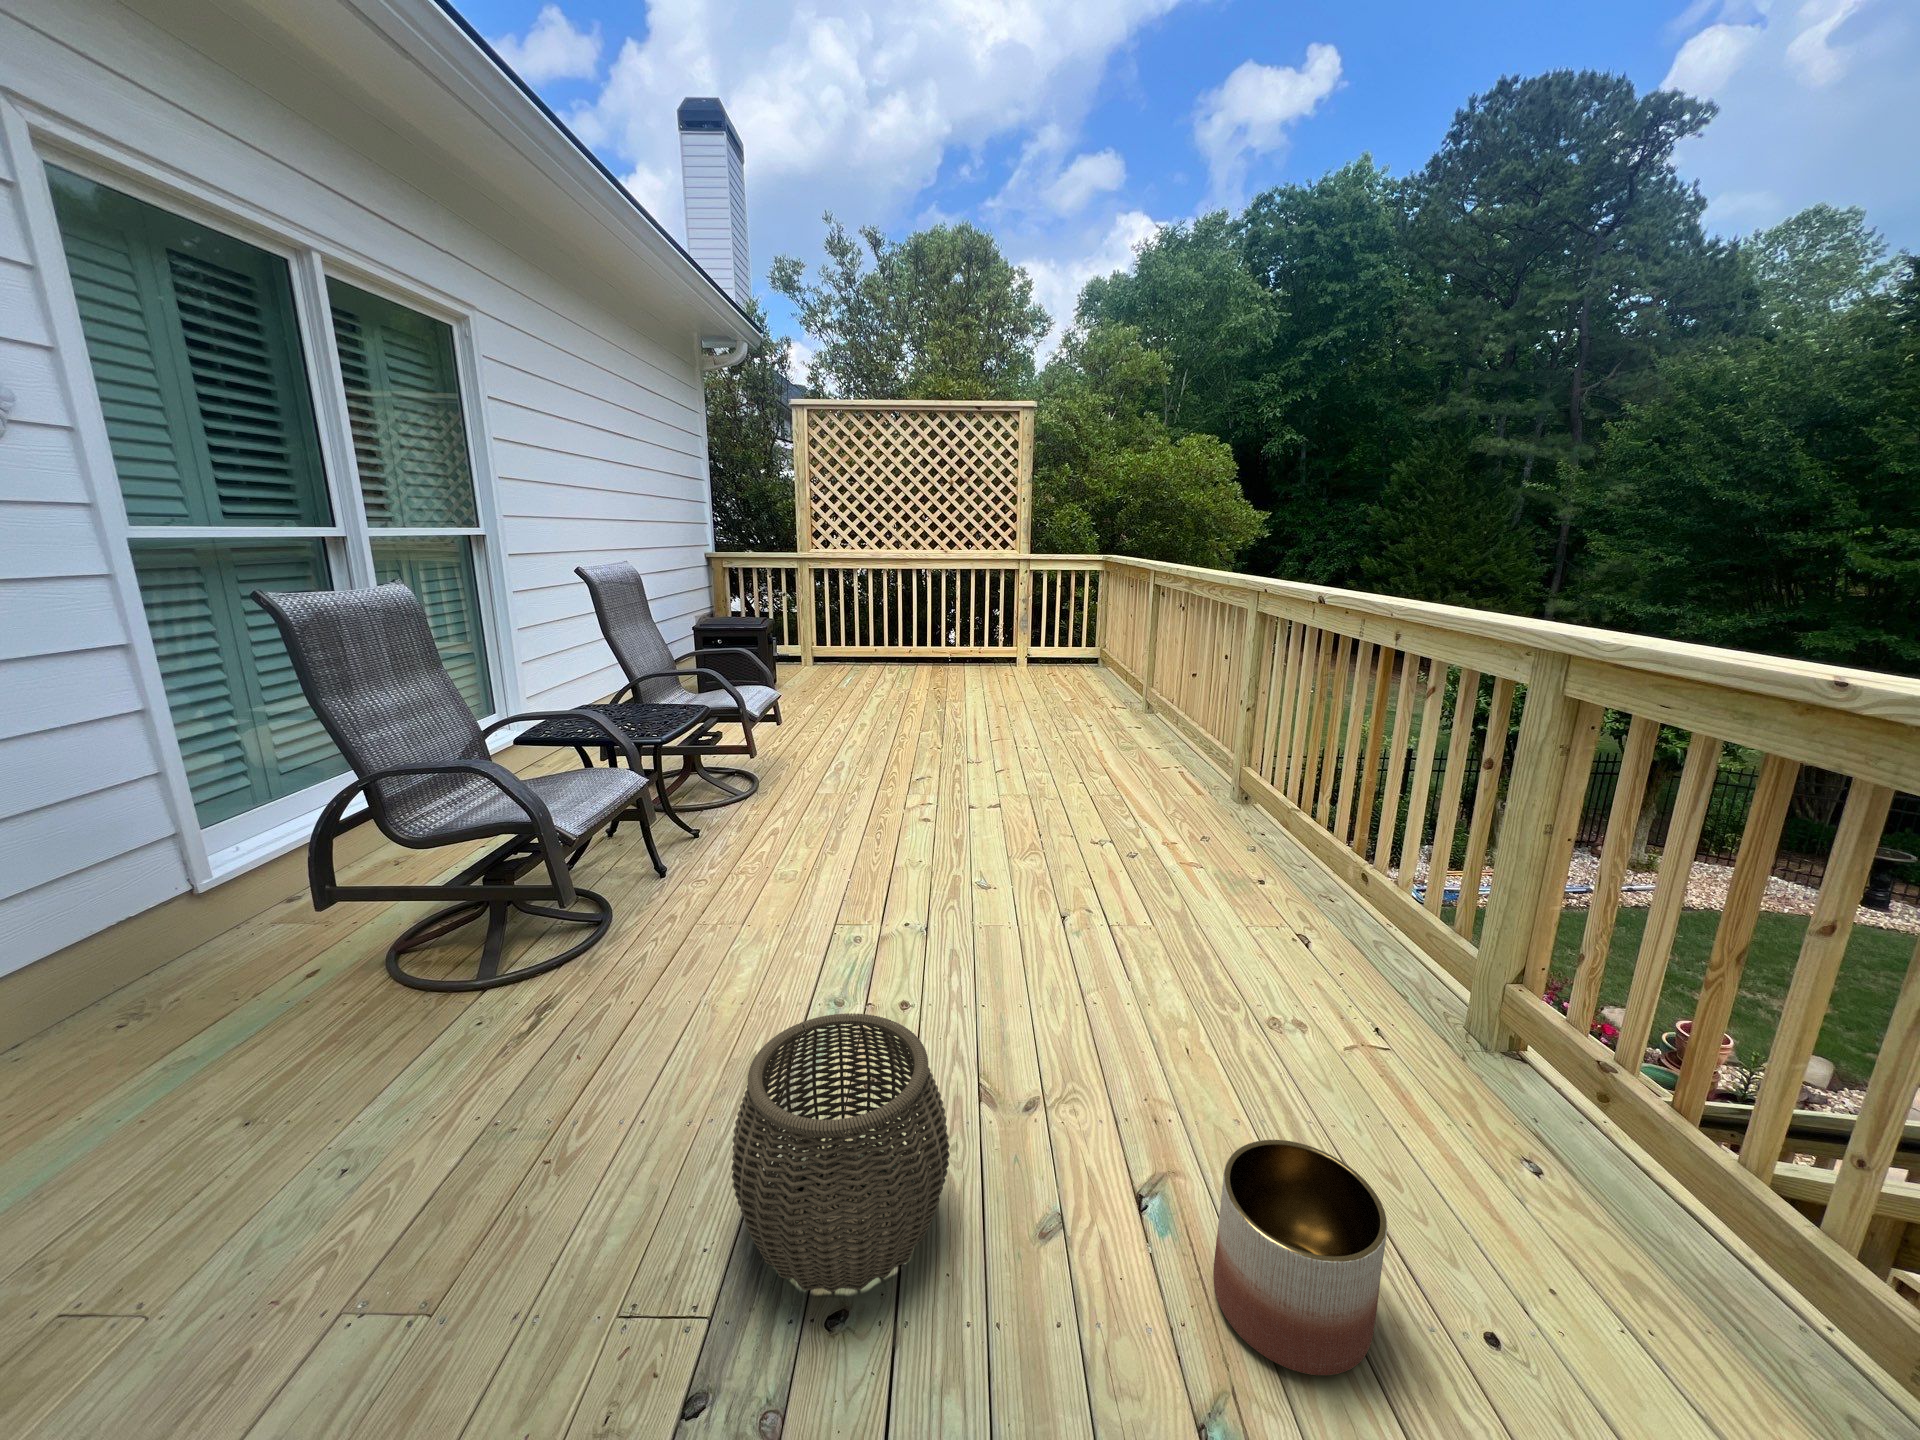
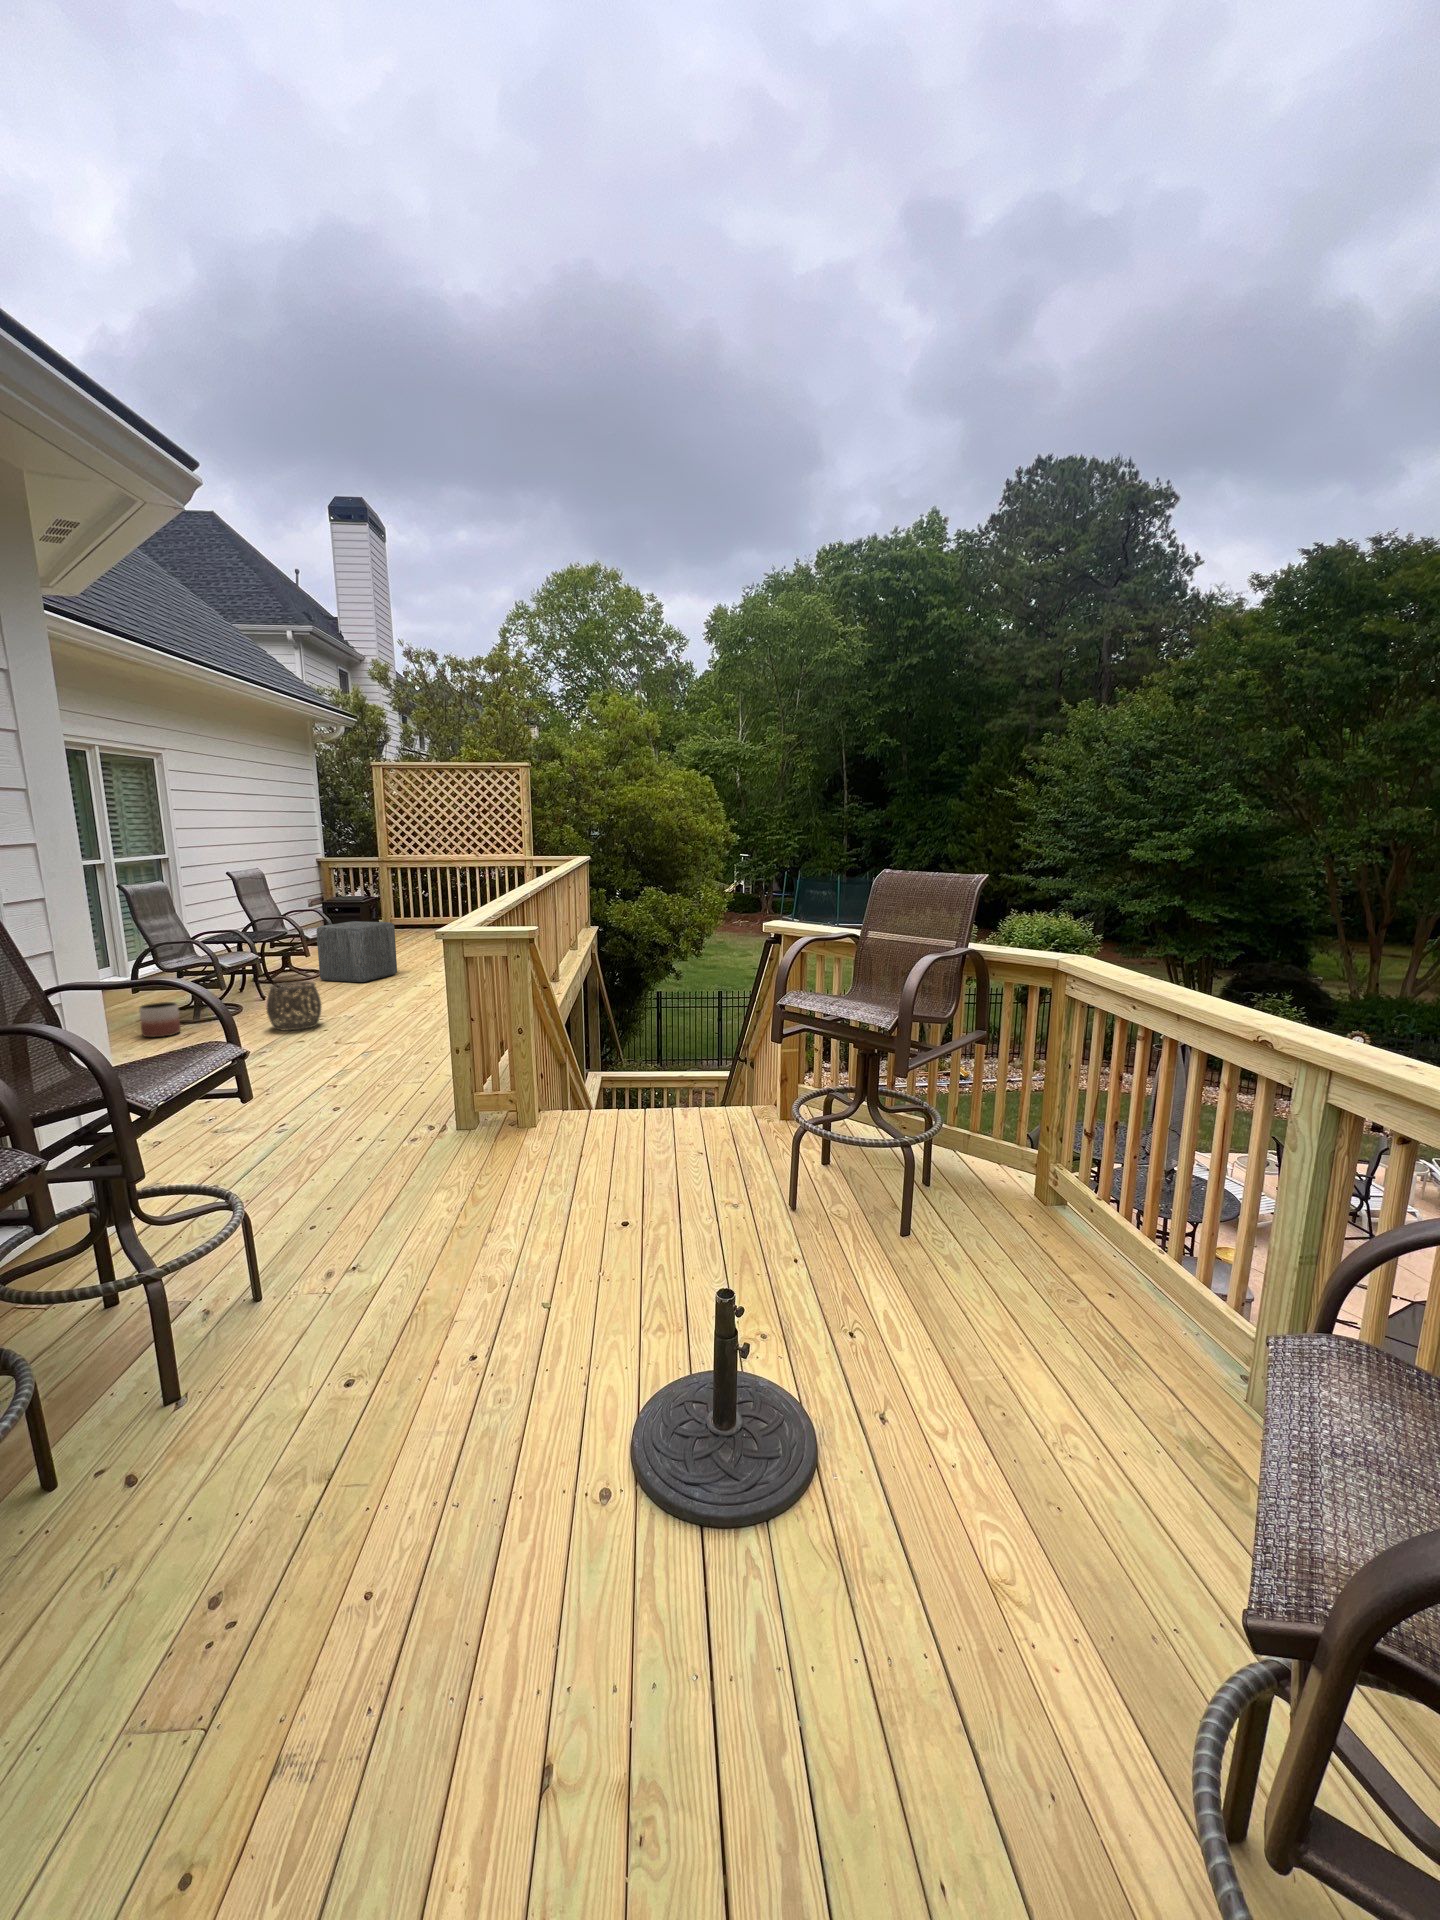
ottoman: none [771,685,933,839] -> present [317,921,397,982]
planter: present [1213,1140,1387,1375] -> present [139,1002,181,1038]

